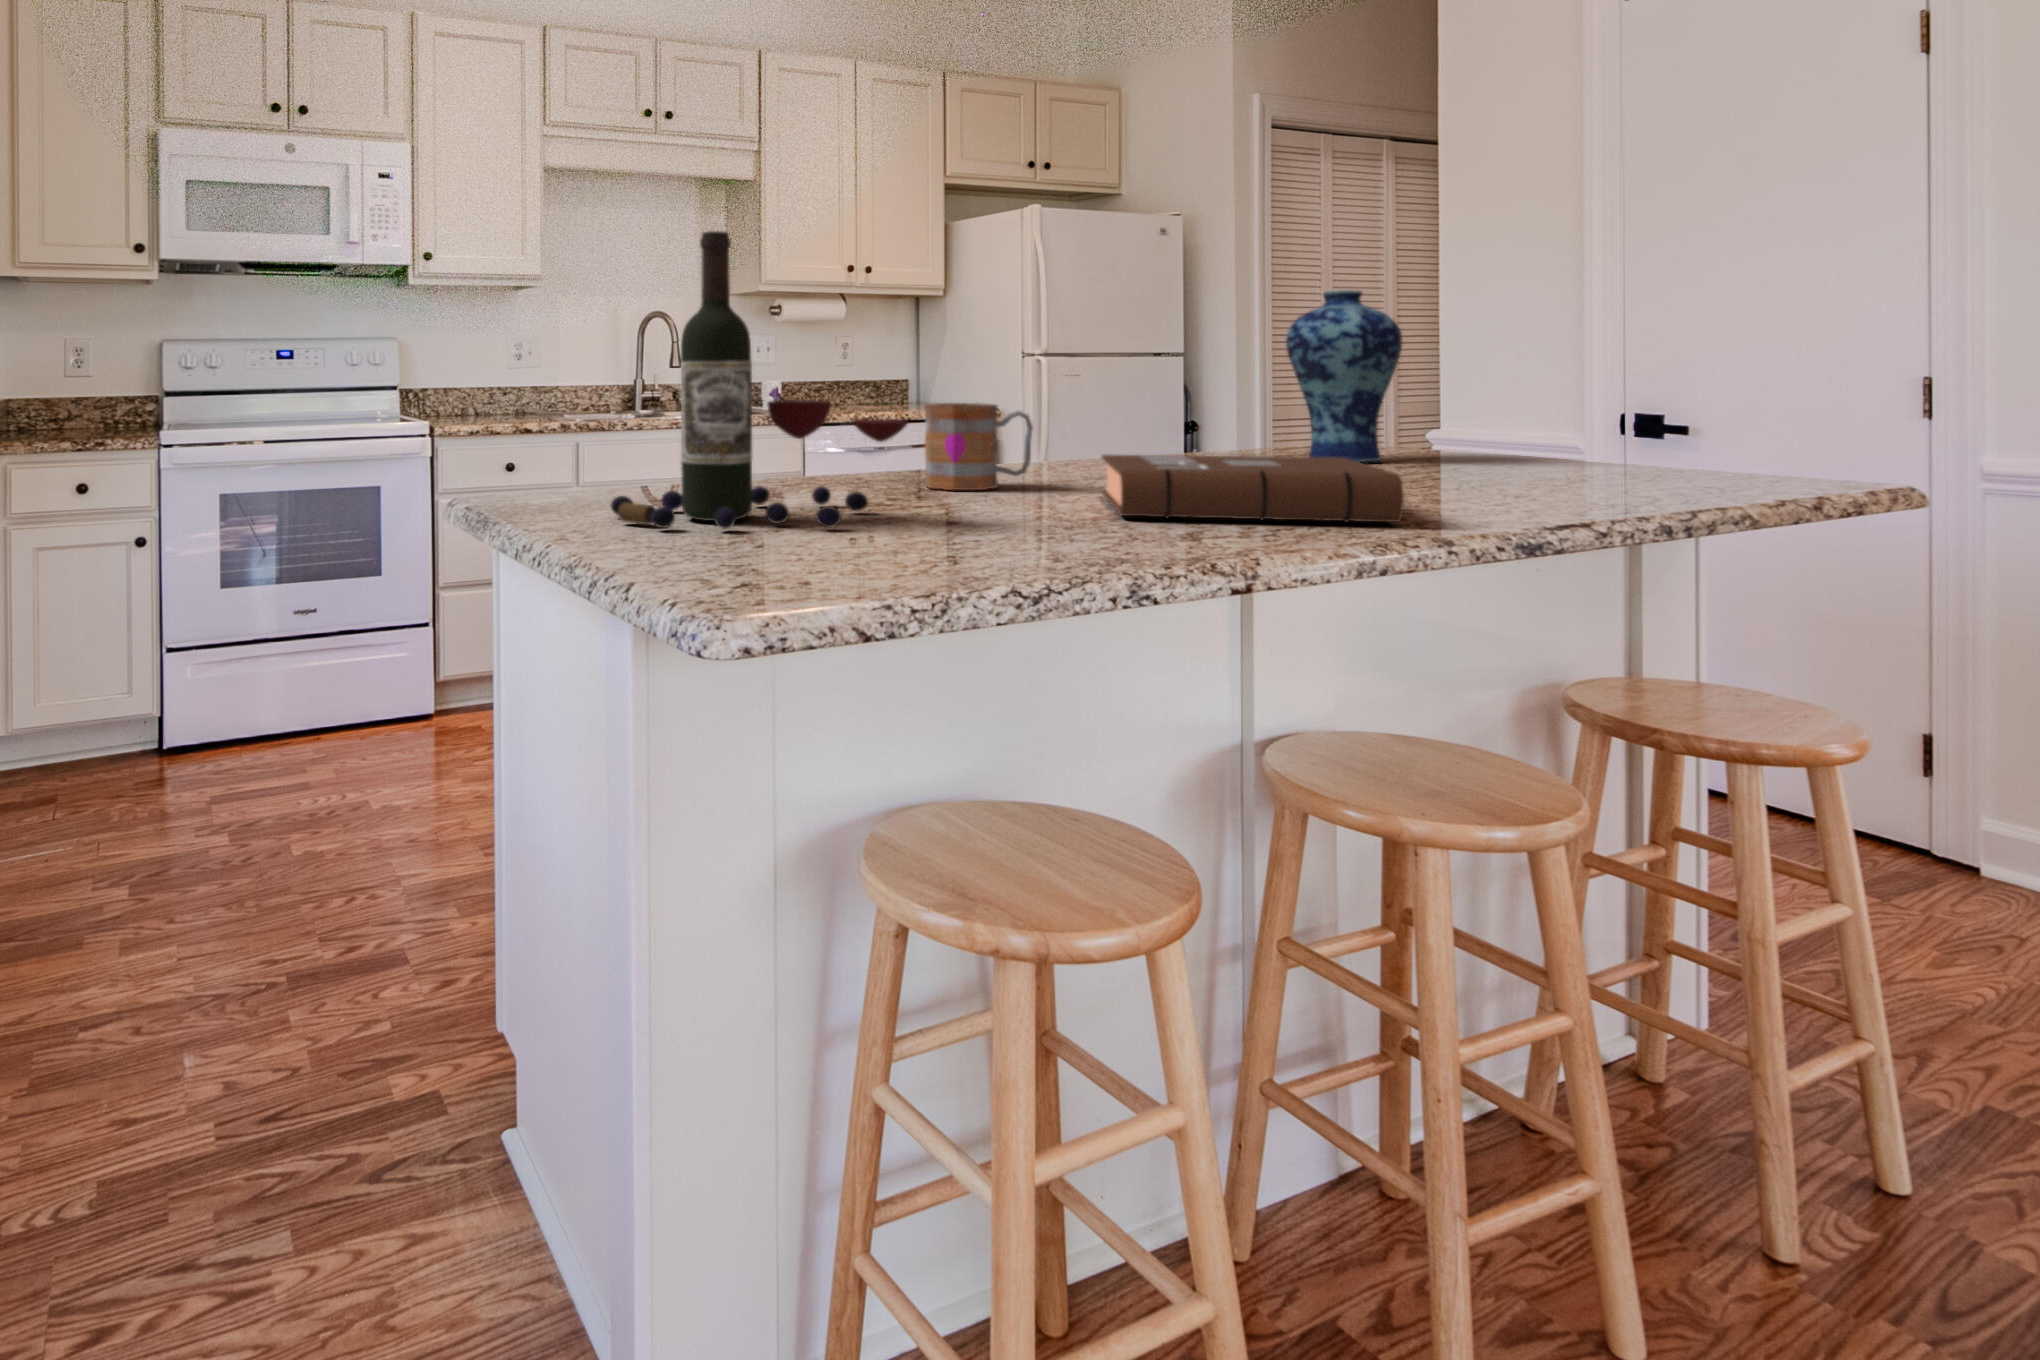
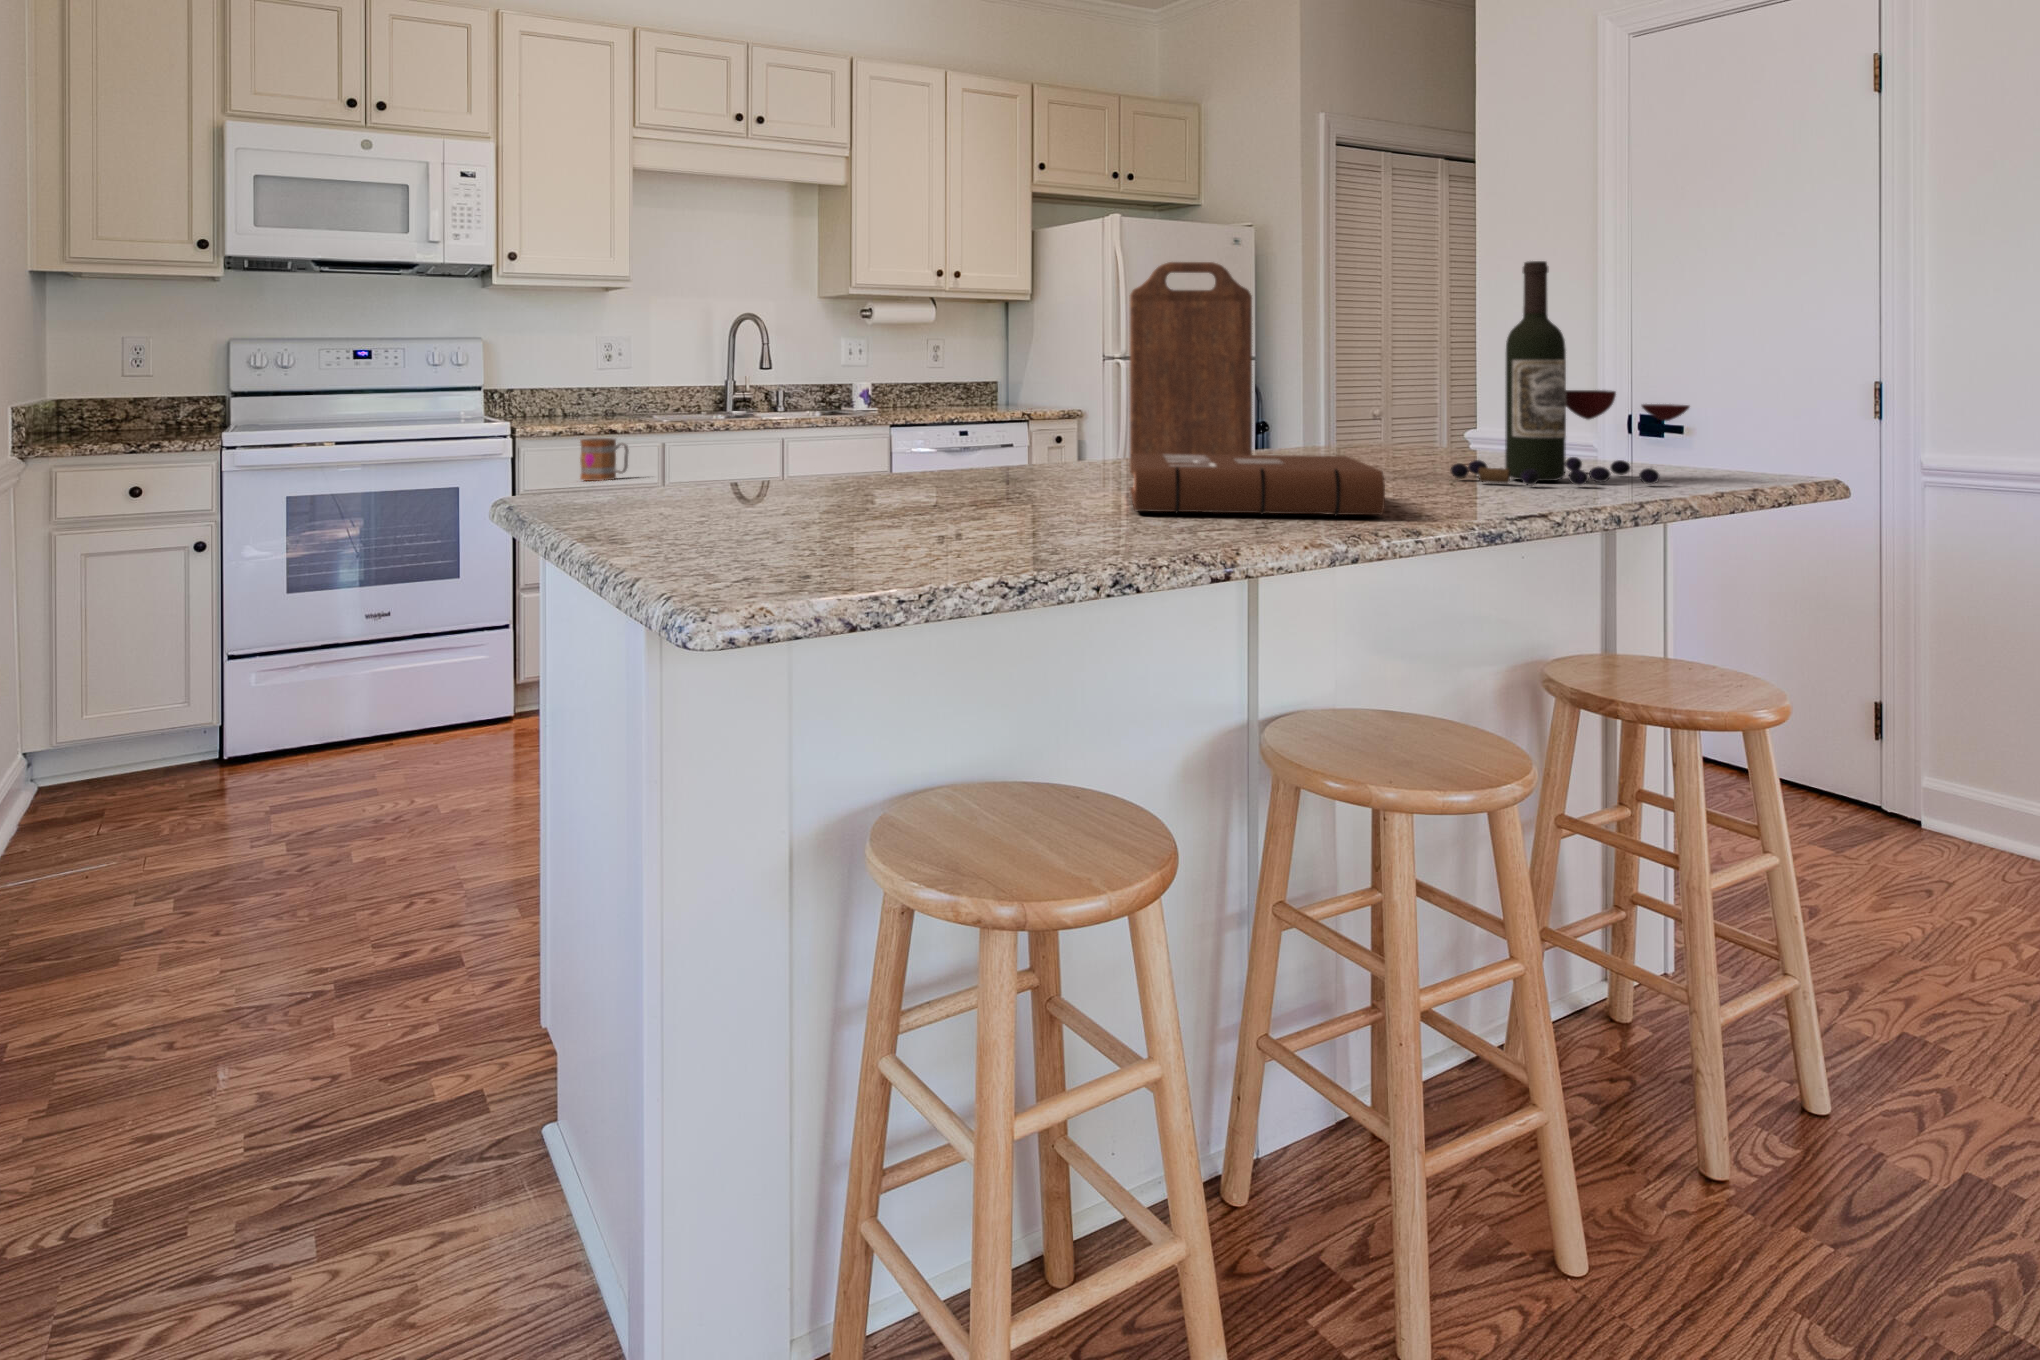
wine bottle: present [611,231,908,529] -> present [1451,261,1689,485]
cutting board: none [1089,252,1223,478] -> present [1130,262,1252,476]
vase: present [1286,290,1402,462] -> none [1320,300,1423,460]
mug: present [924,403,1033,490] -> present [580,438,629,481]

